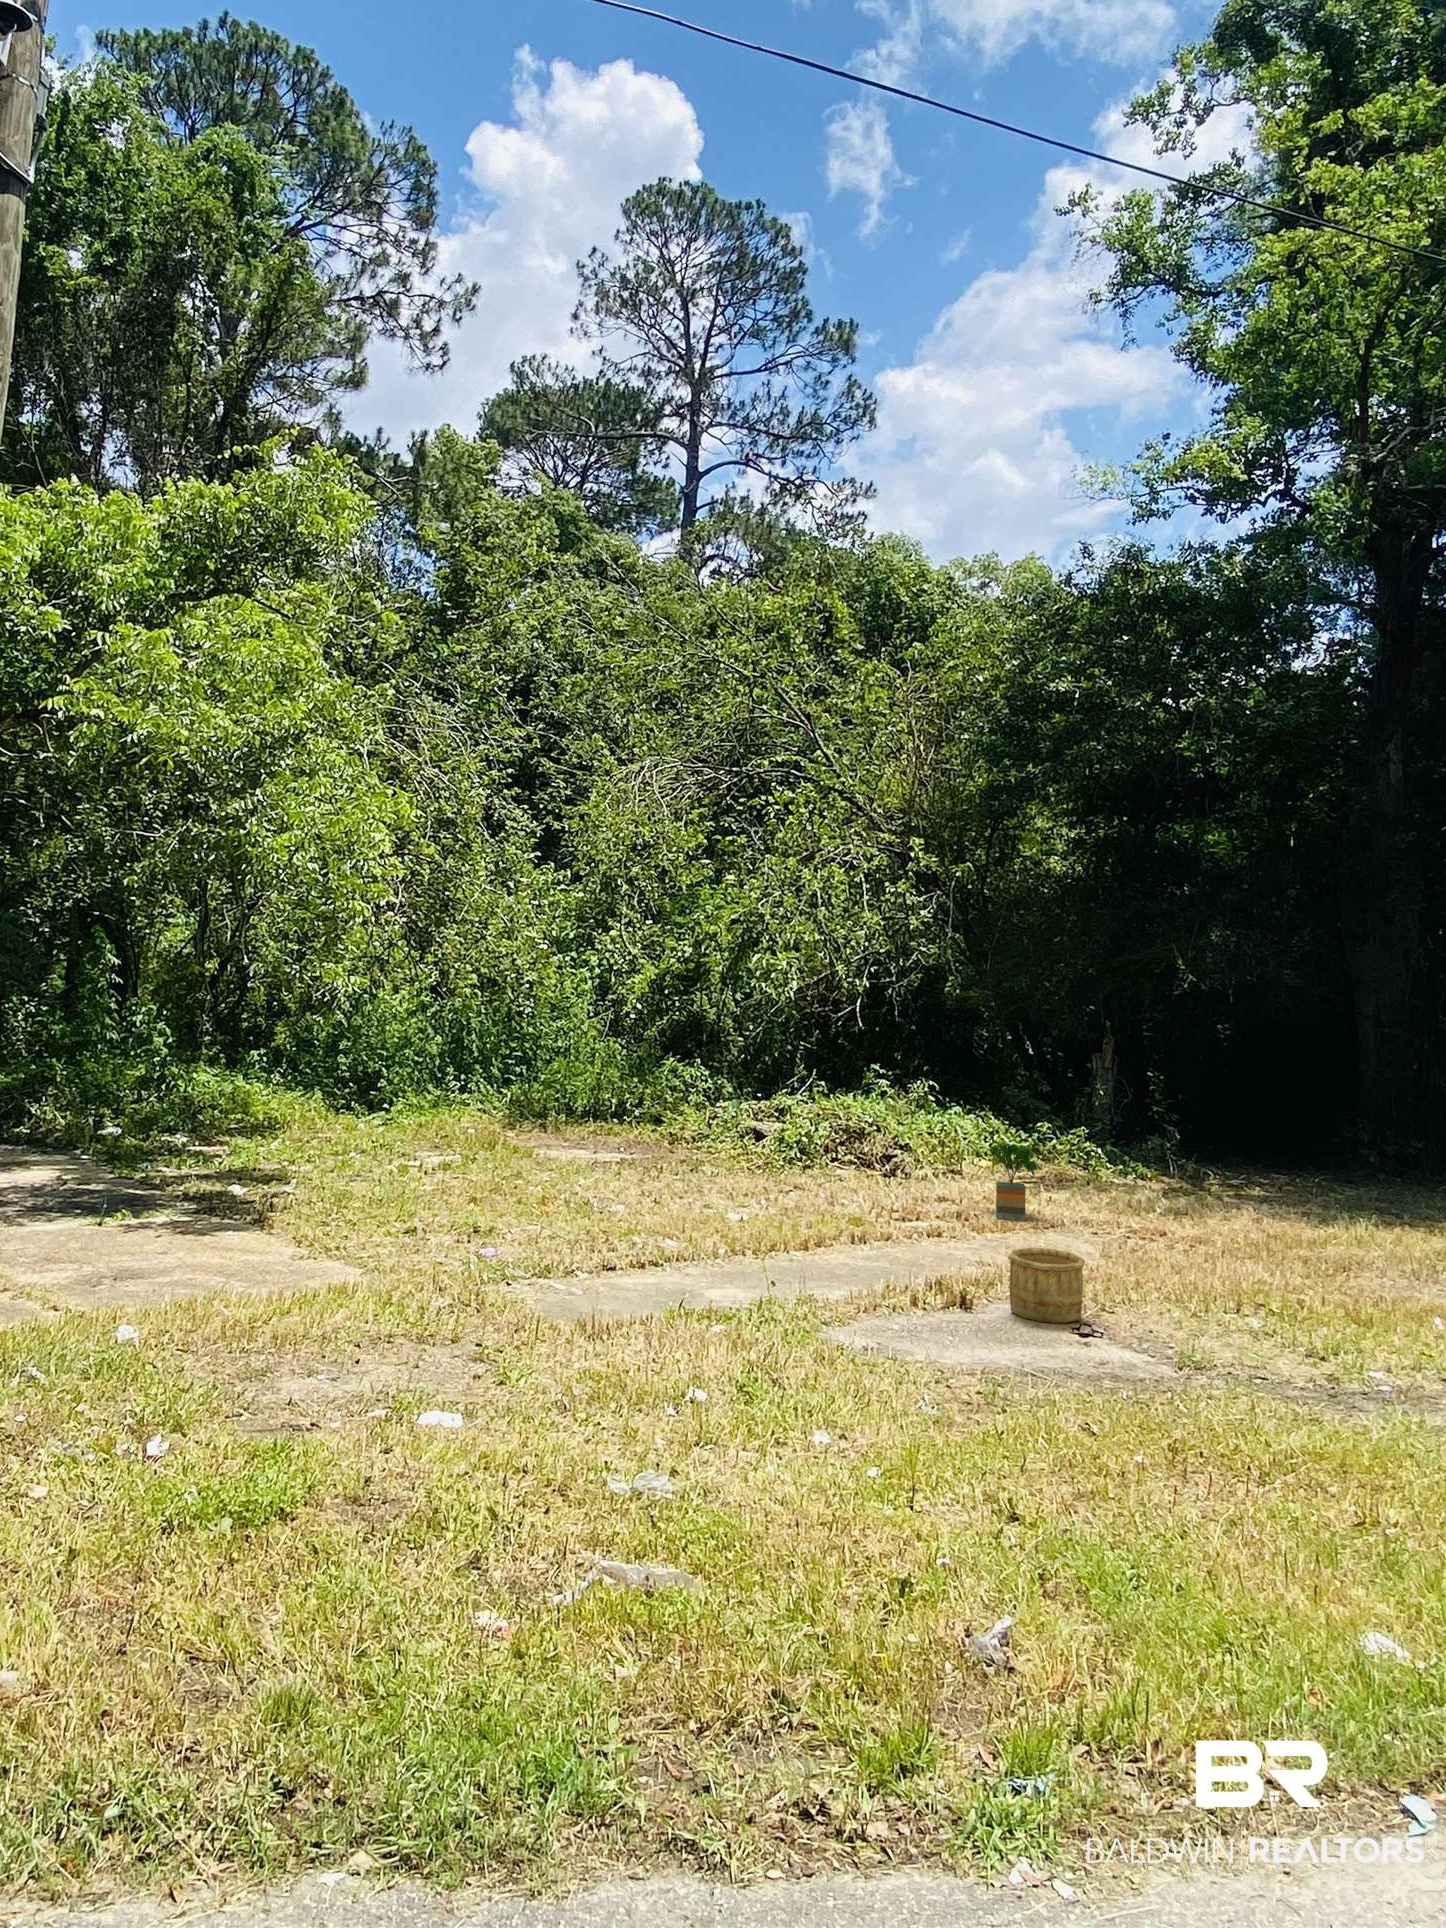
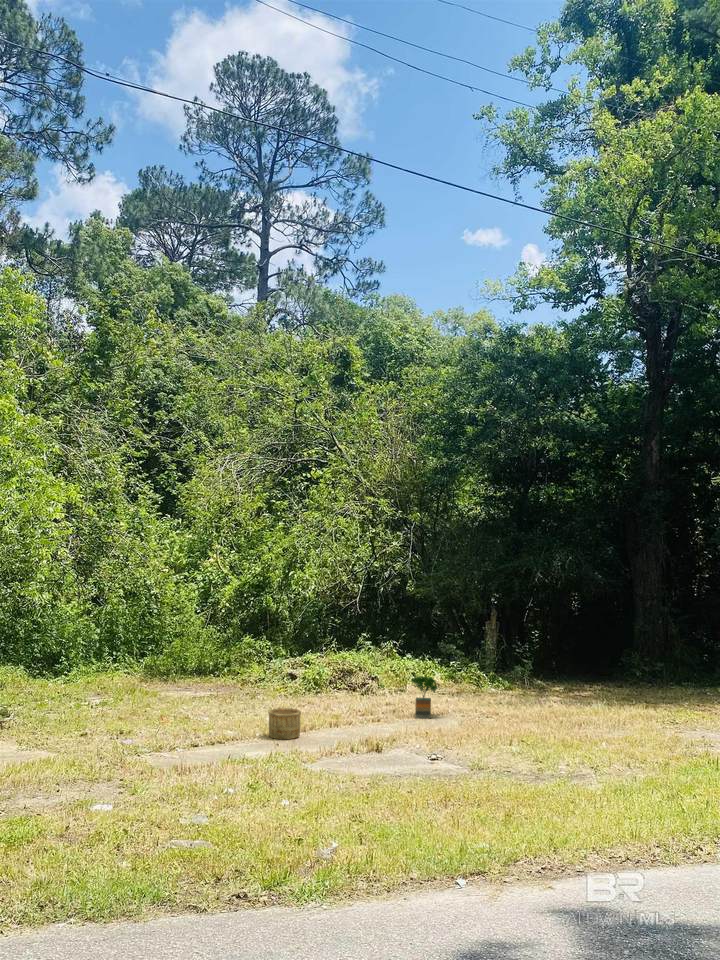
wooden bucket: present [1008,1248,1085,1323] -> present [268,708,301,739]

